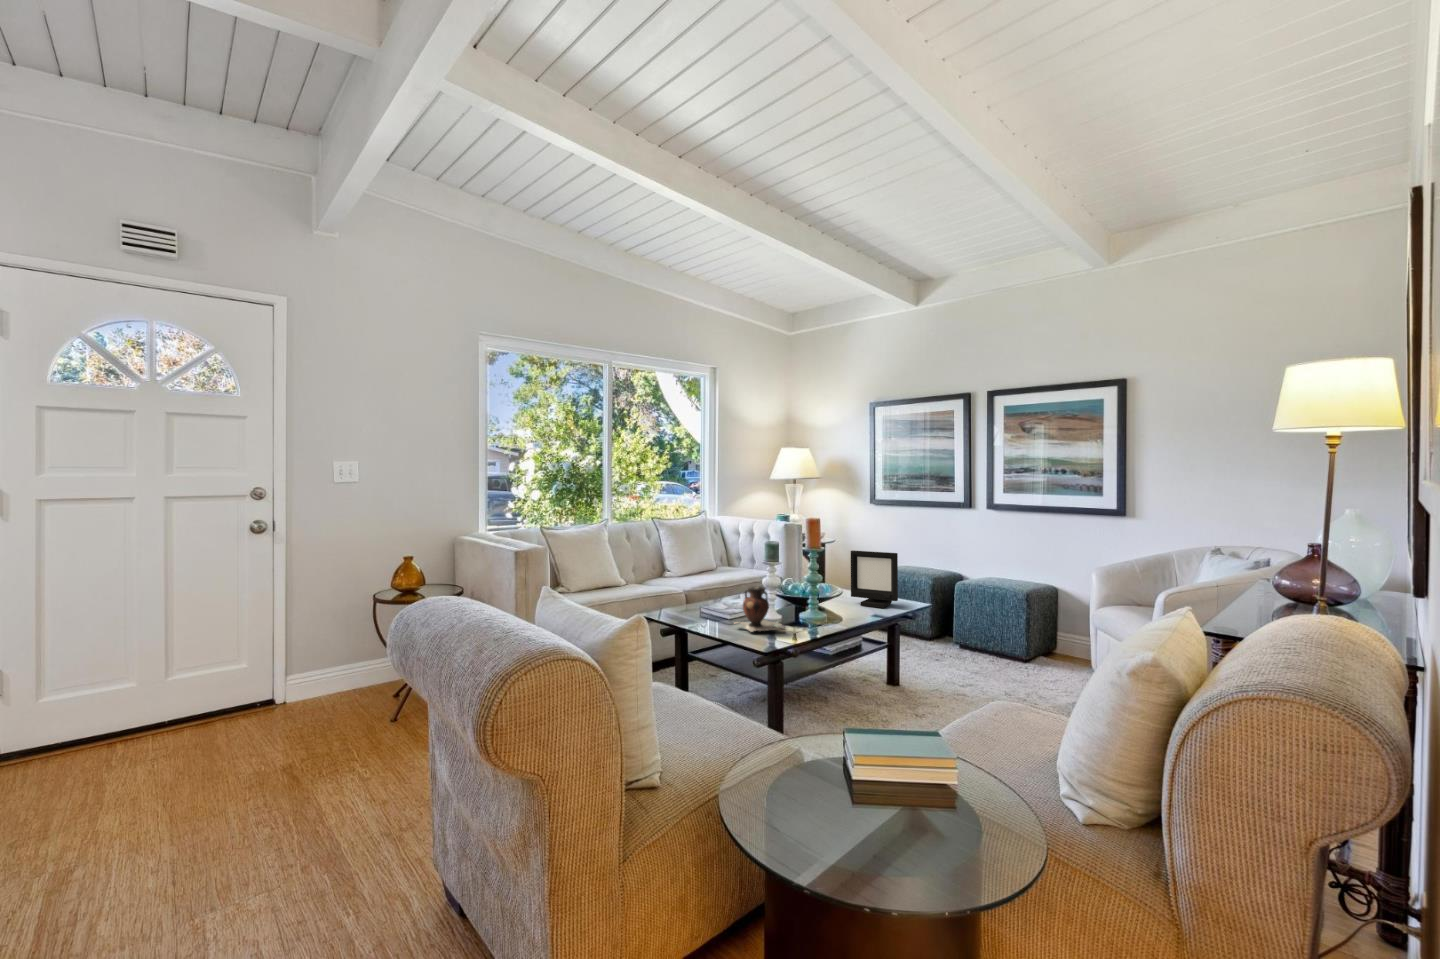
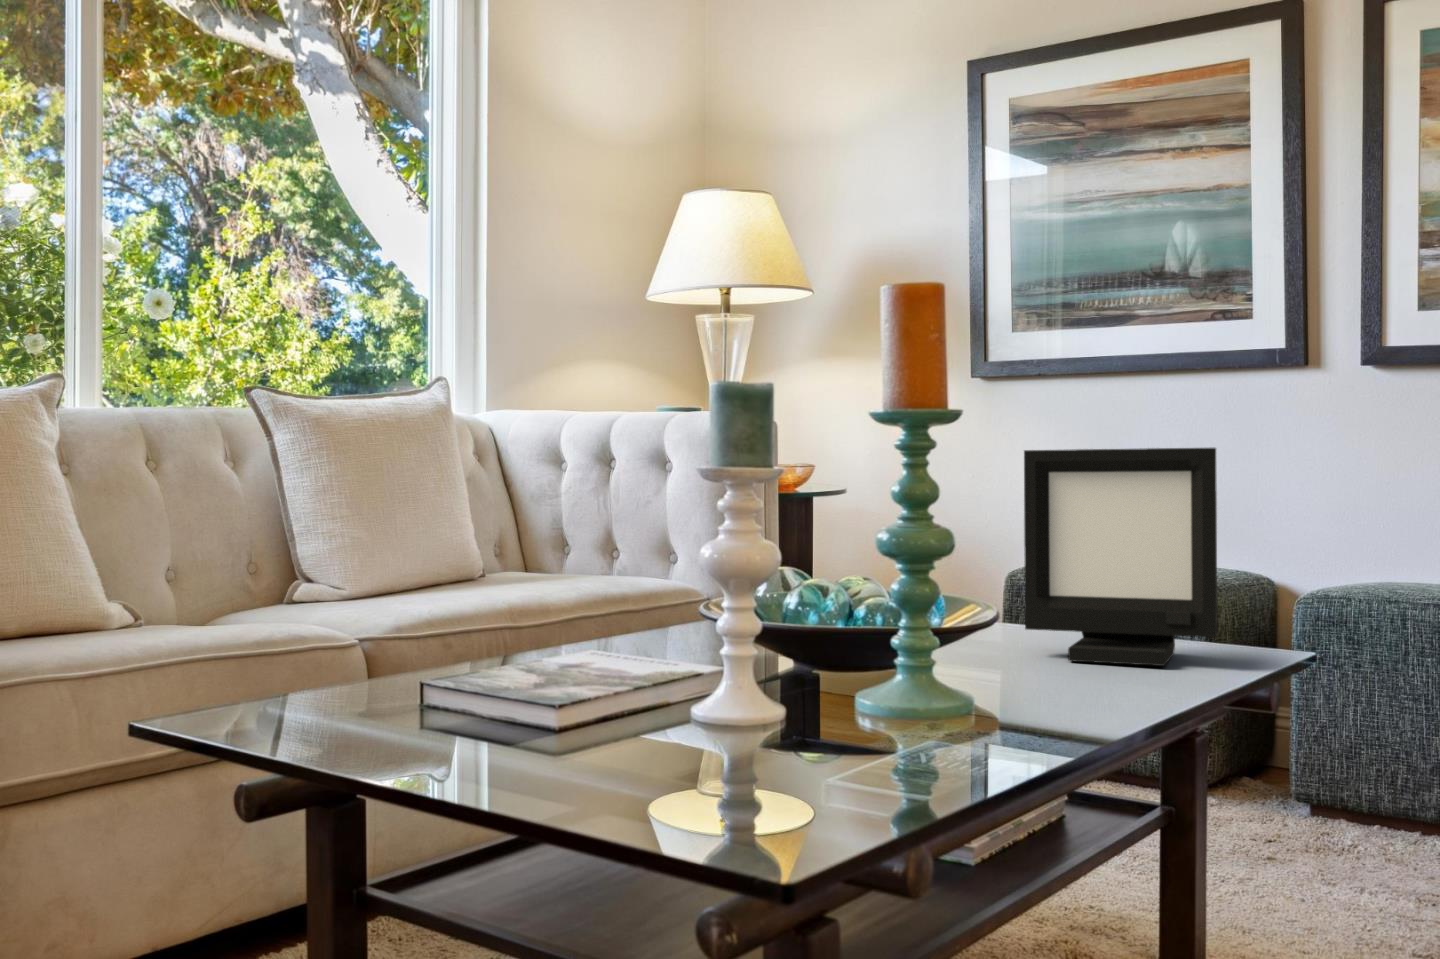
vase: present [736,586,785,632] -> none [575,550,846,779]

